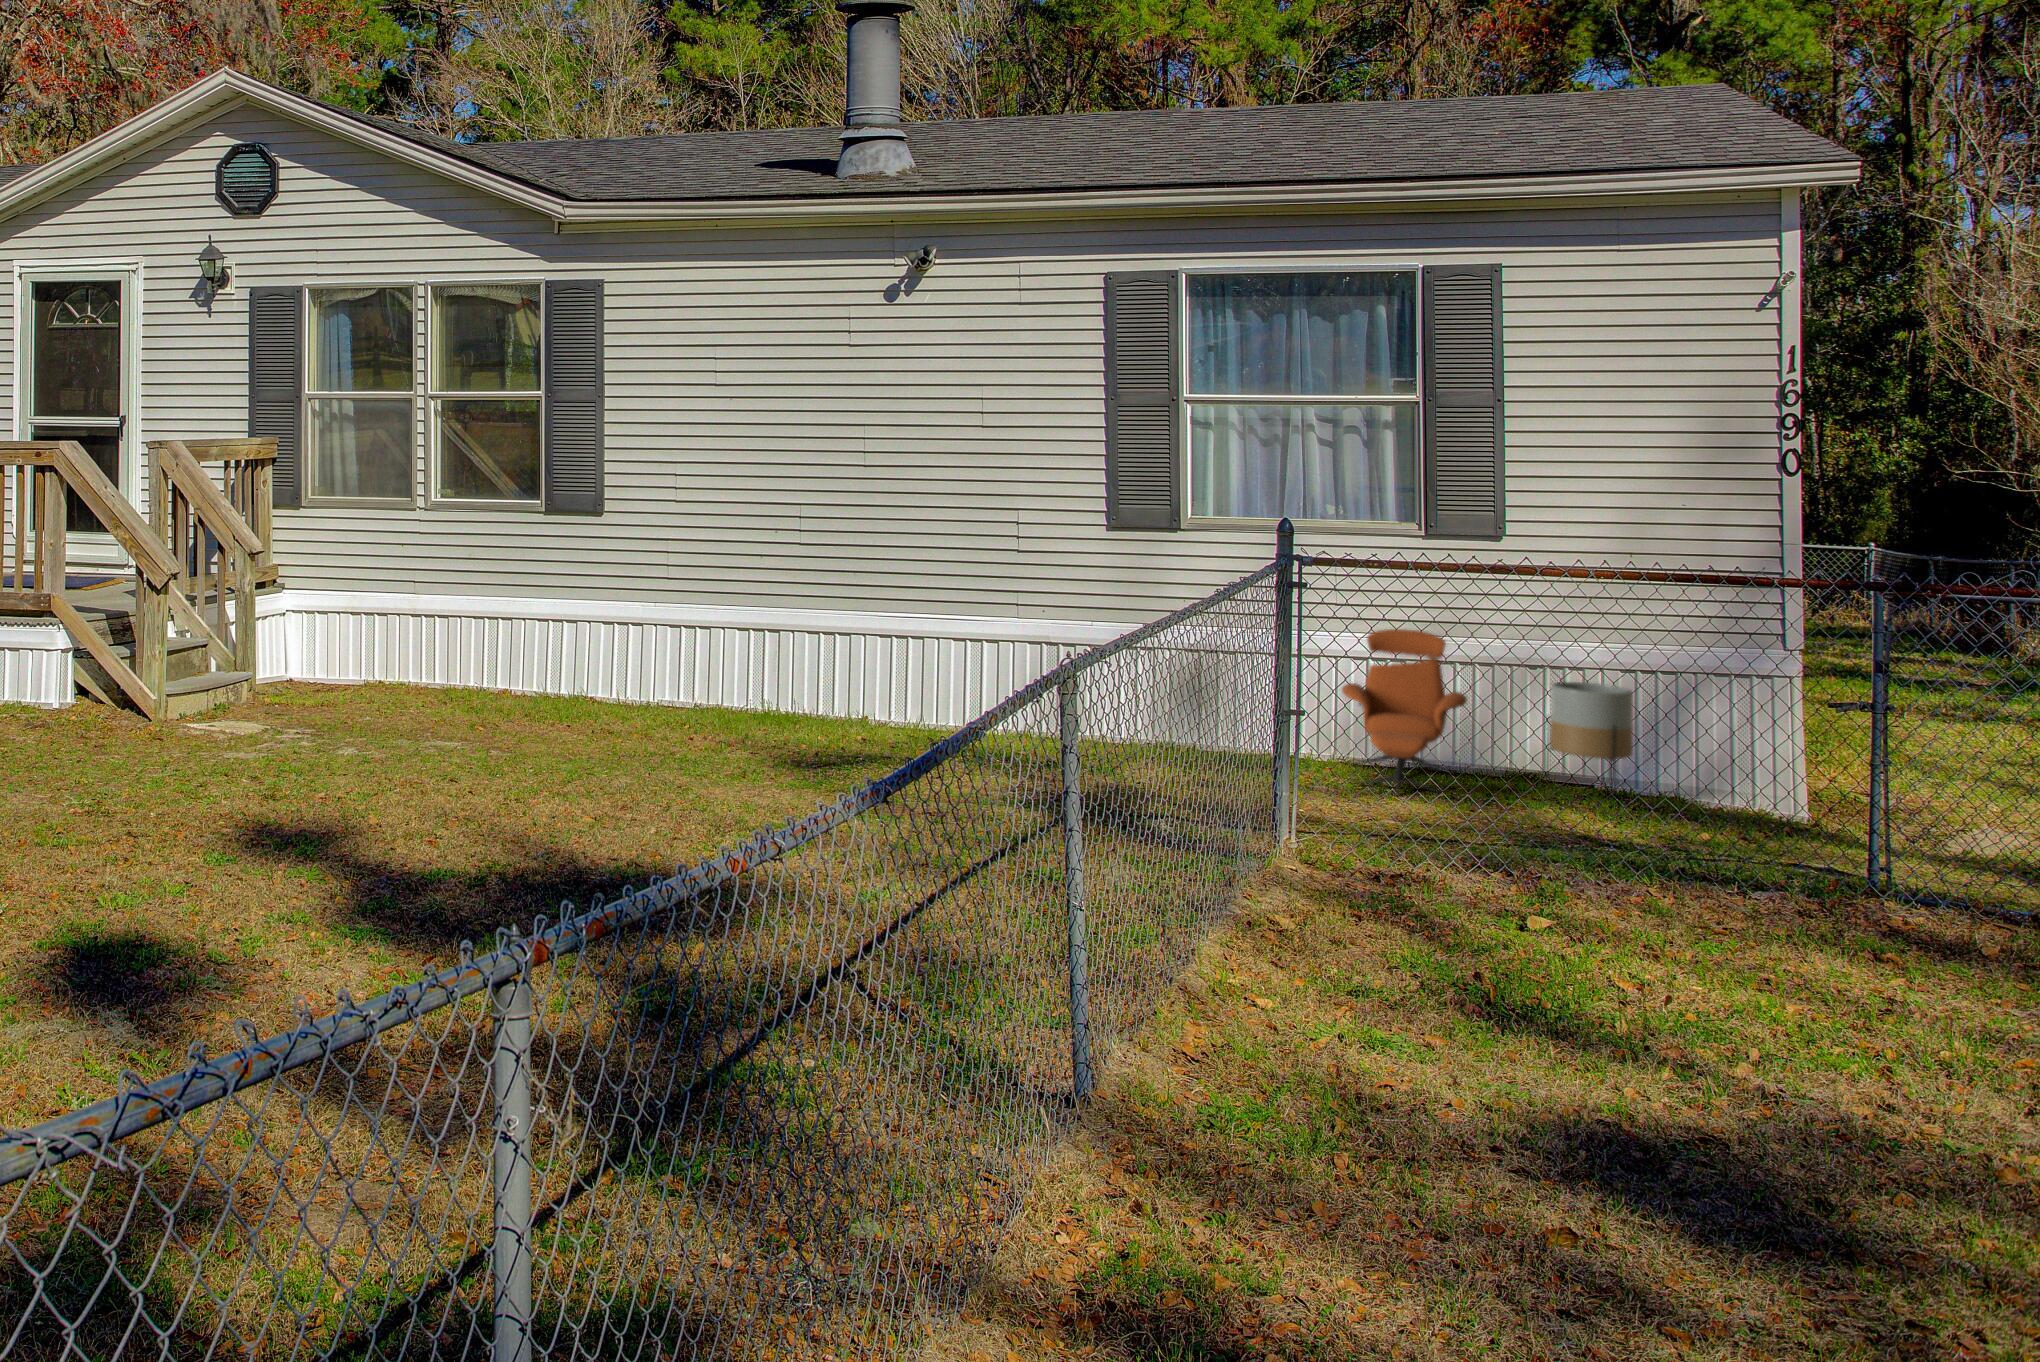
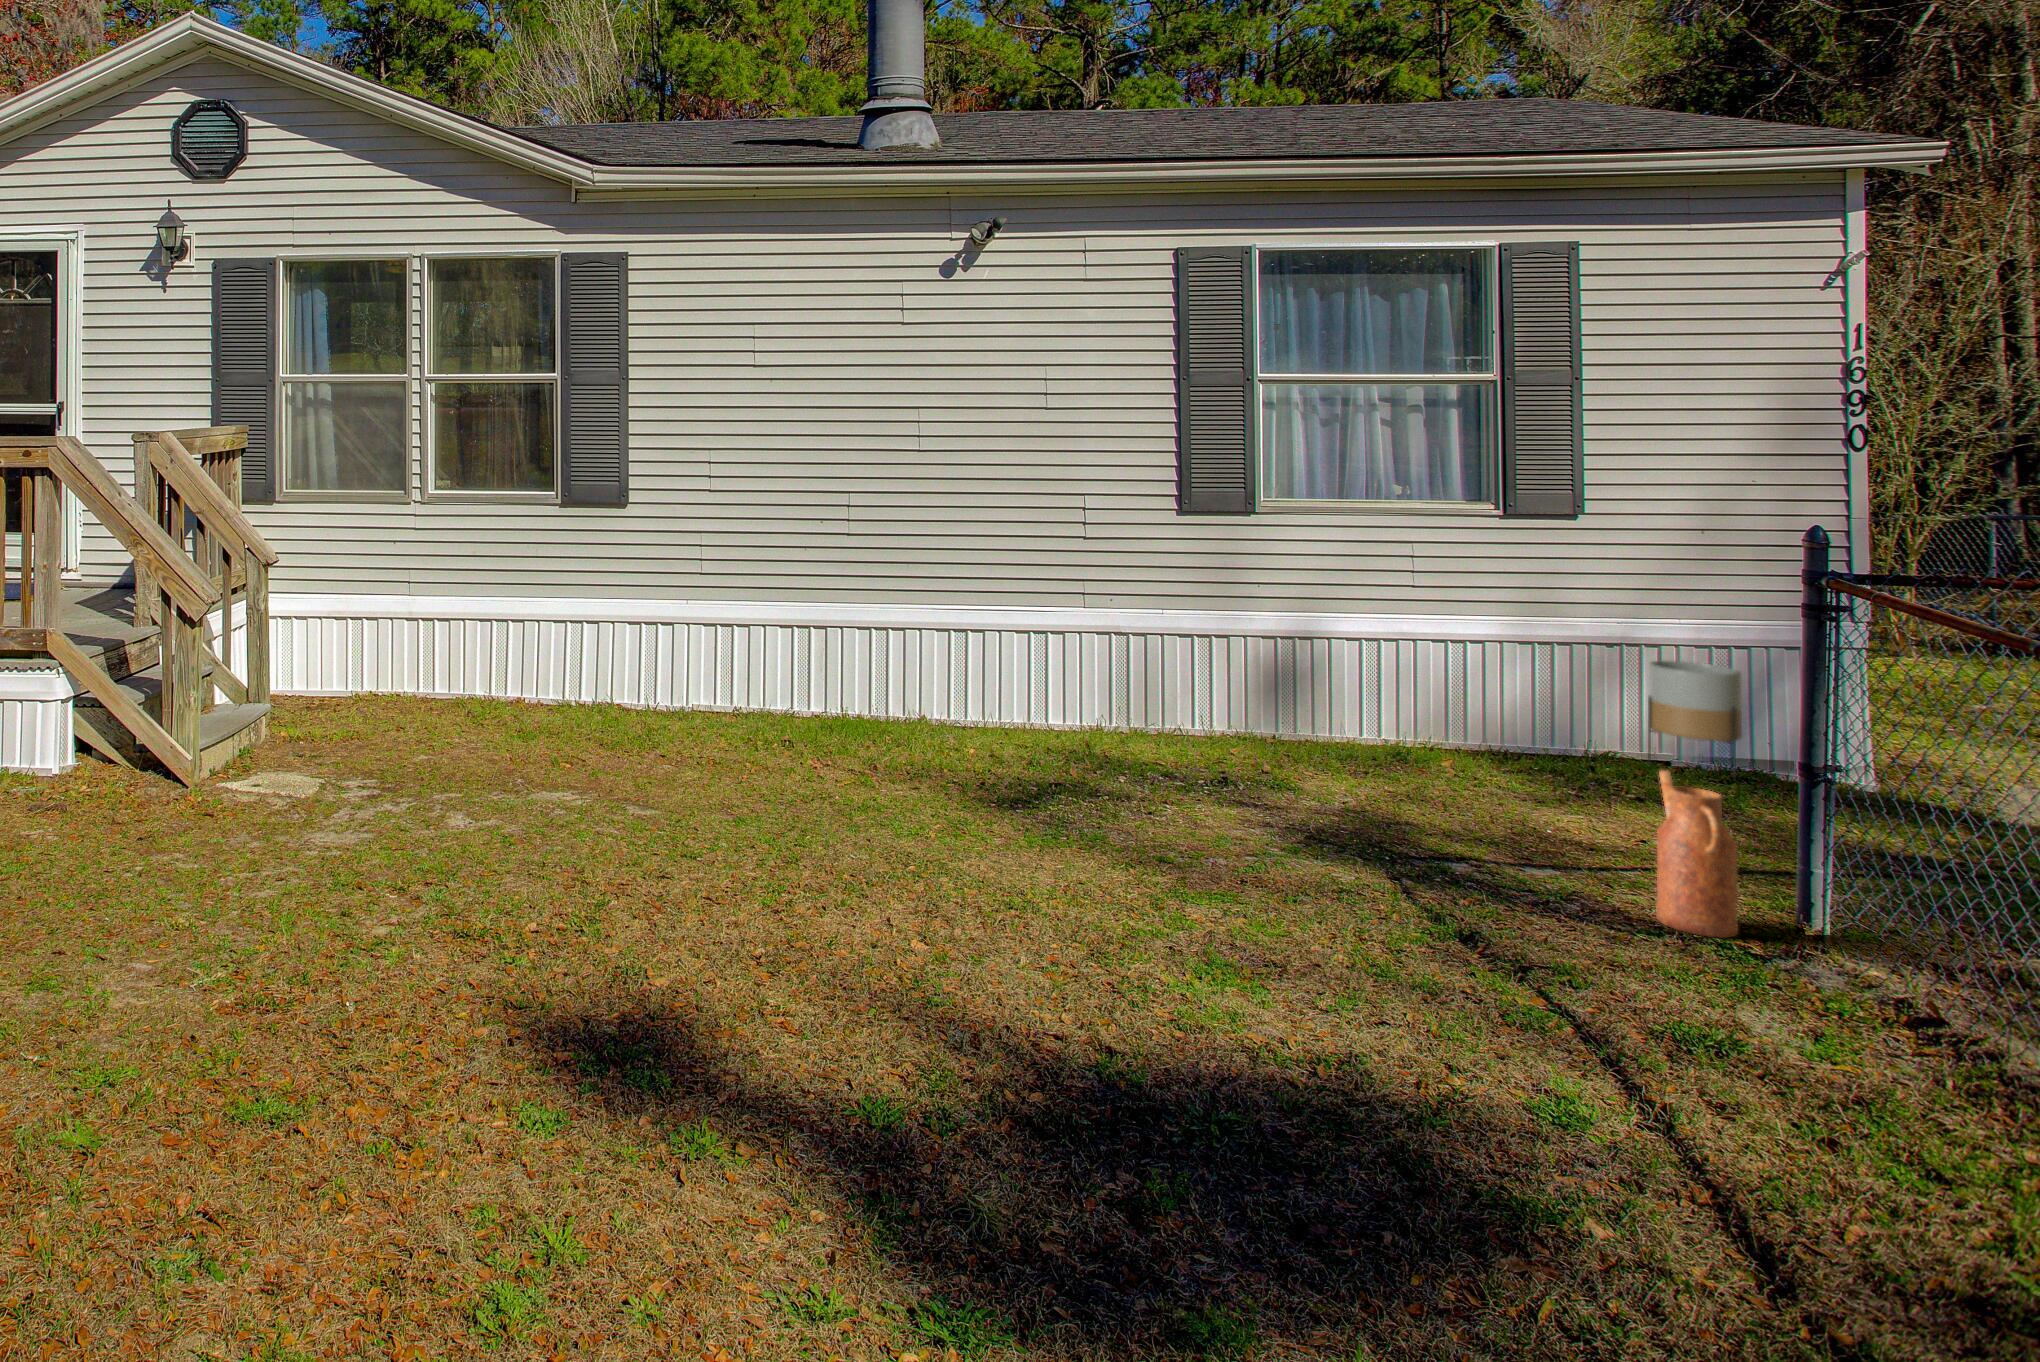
lounge chair: present [1342,629,1467,794] -> none [1434,610,1588,794]
watering can: none [1290,748,1349,881] -> present [1656,771,1738,938]

